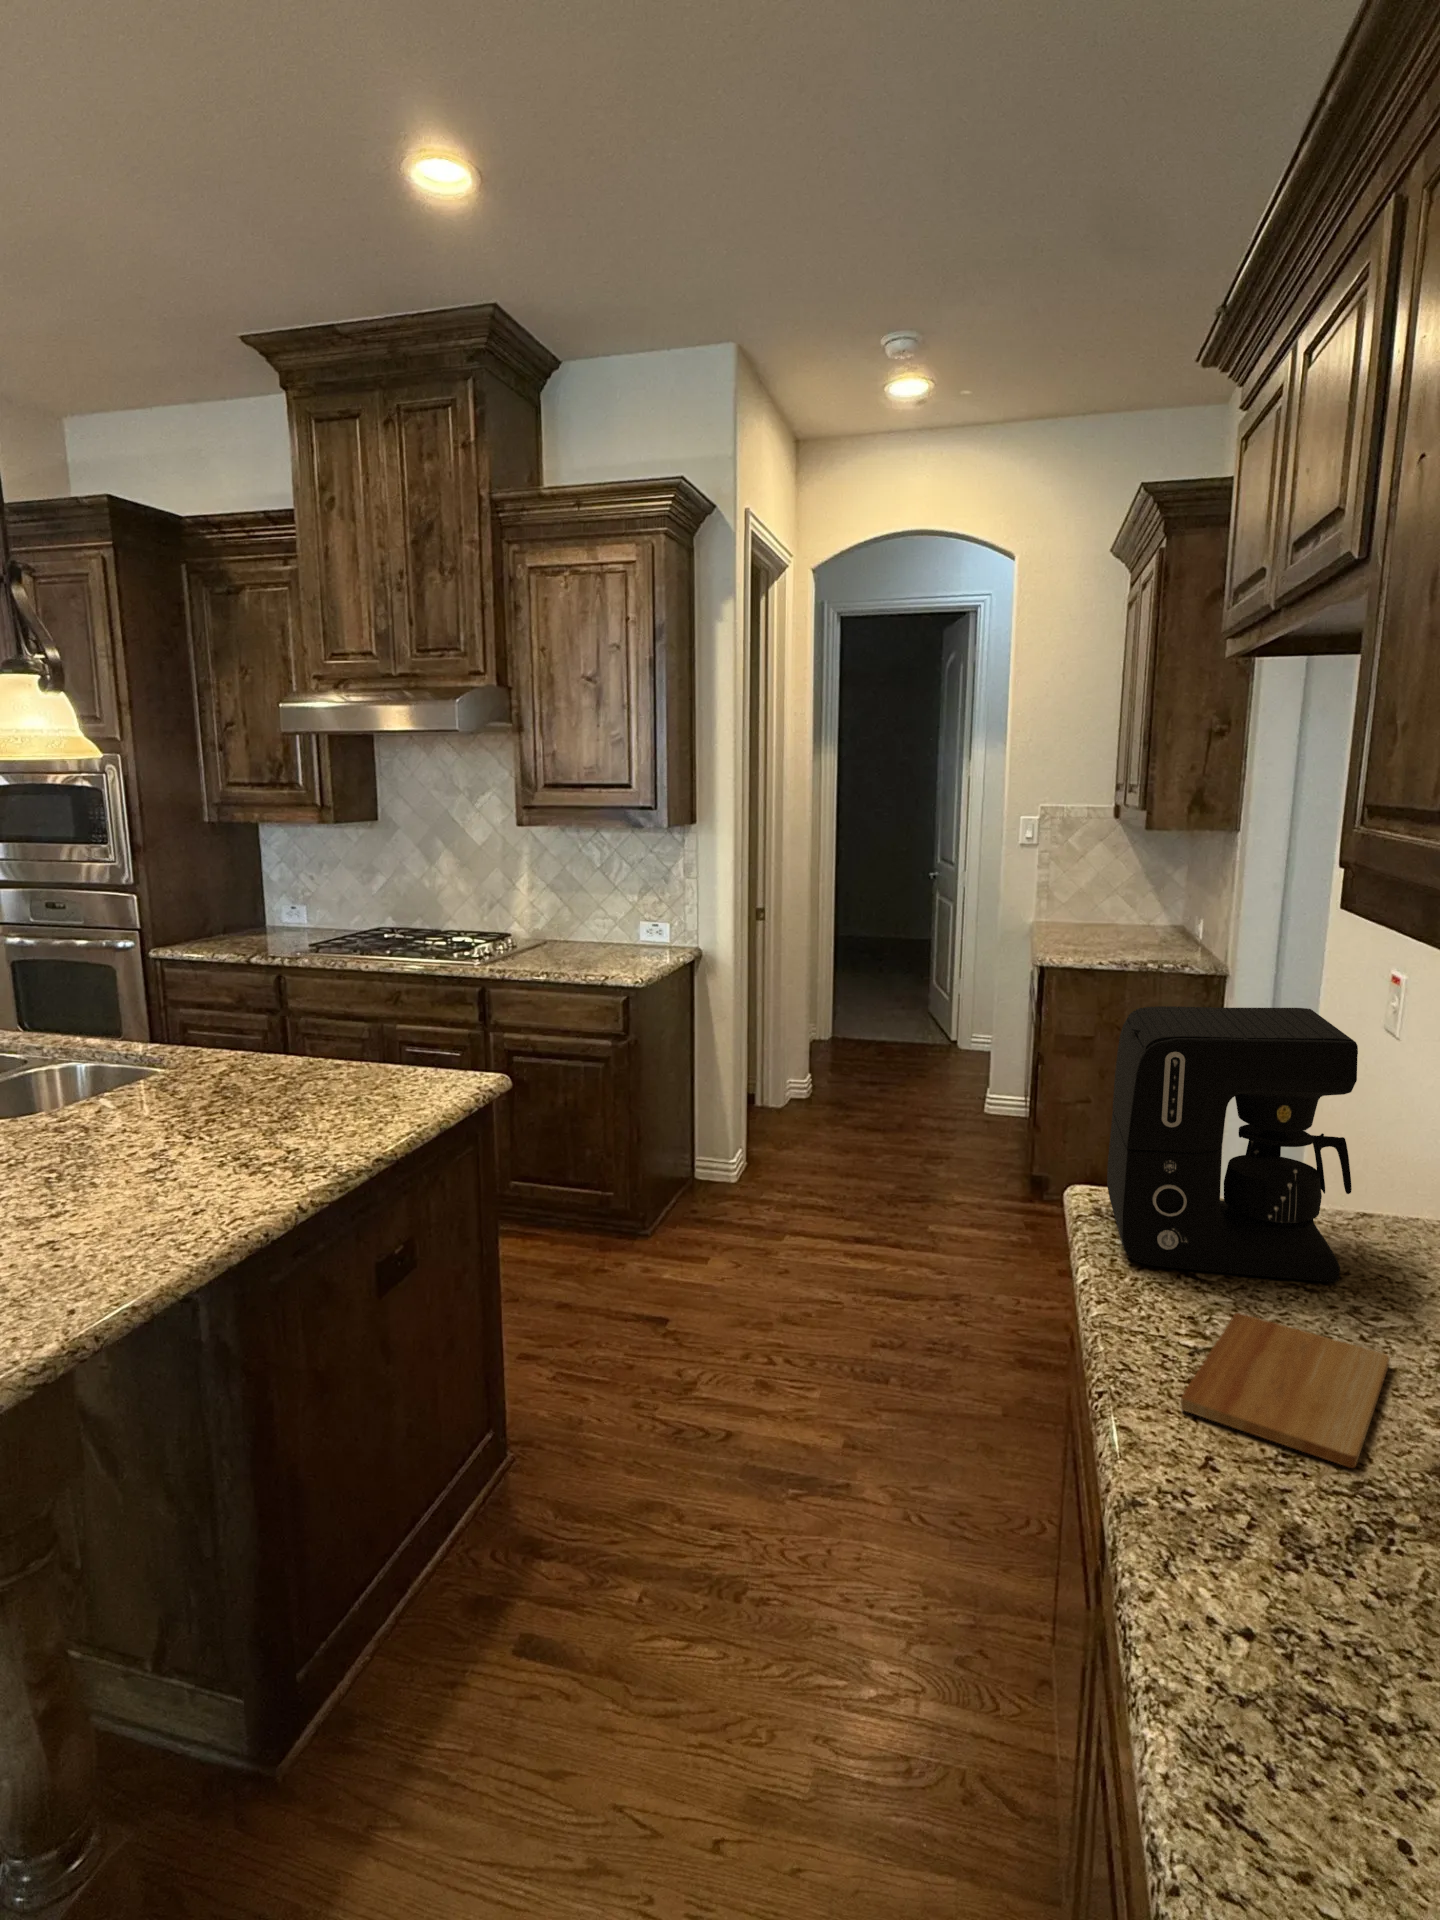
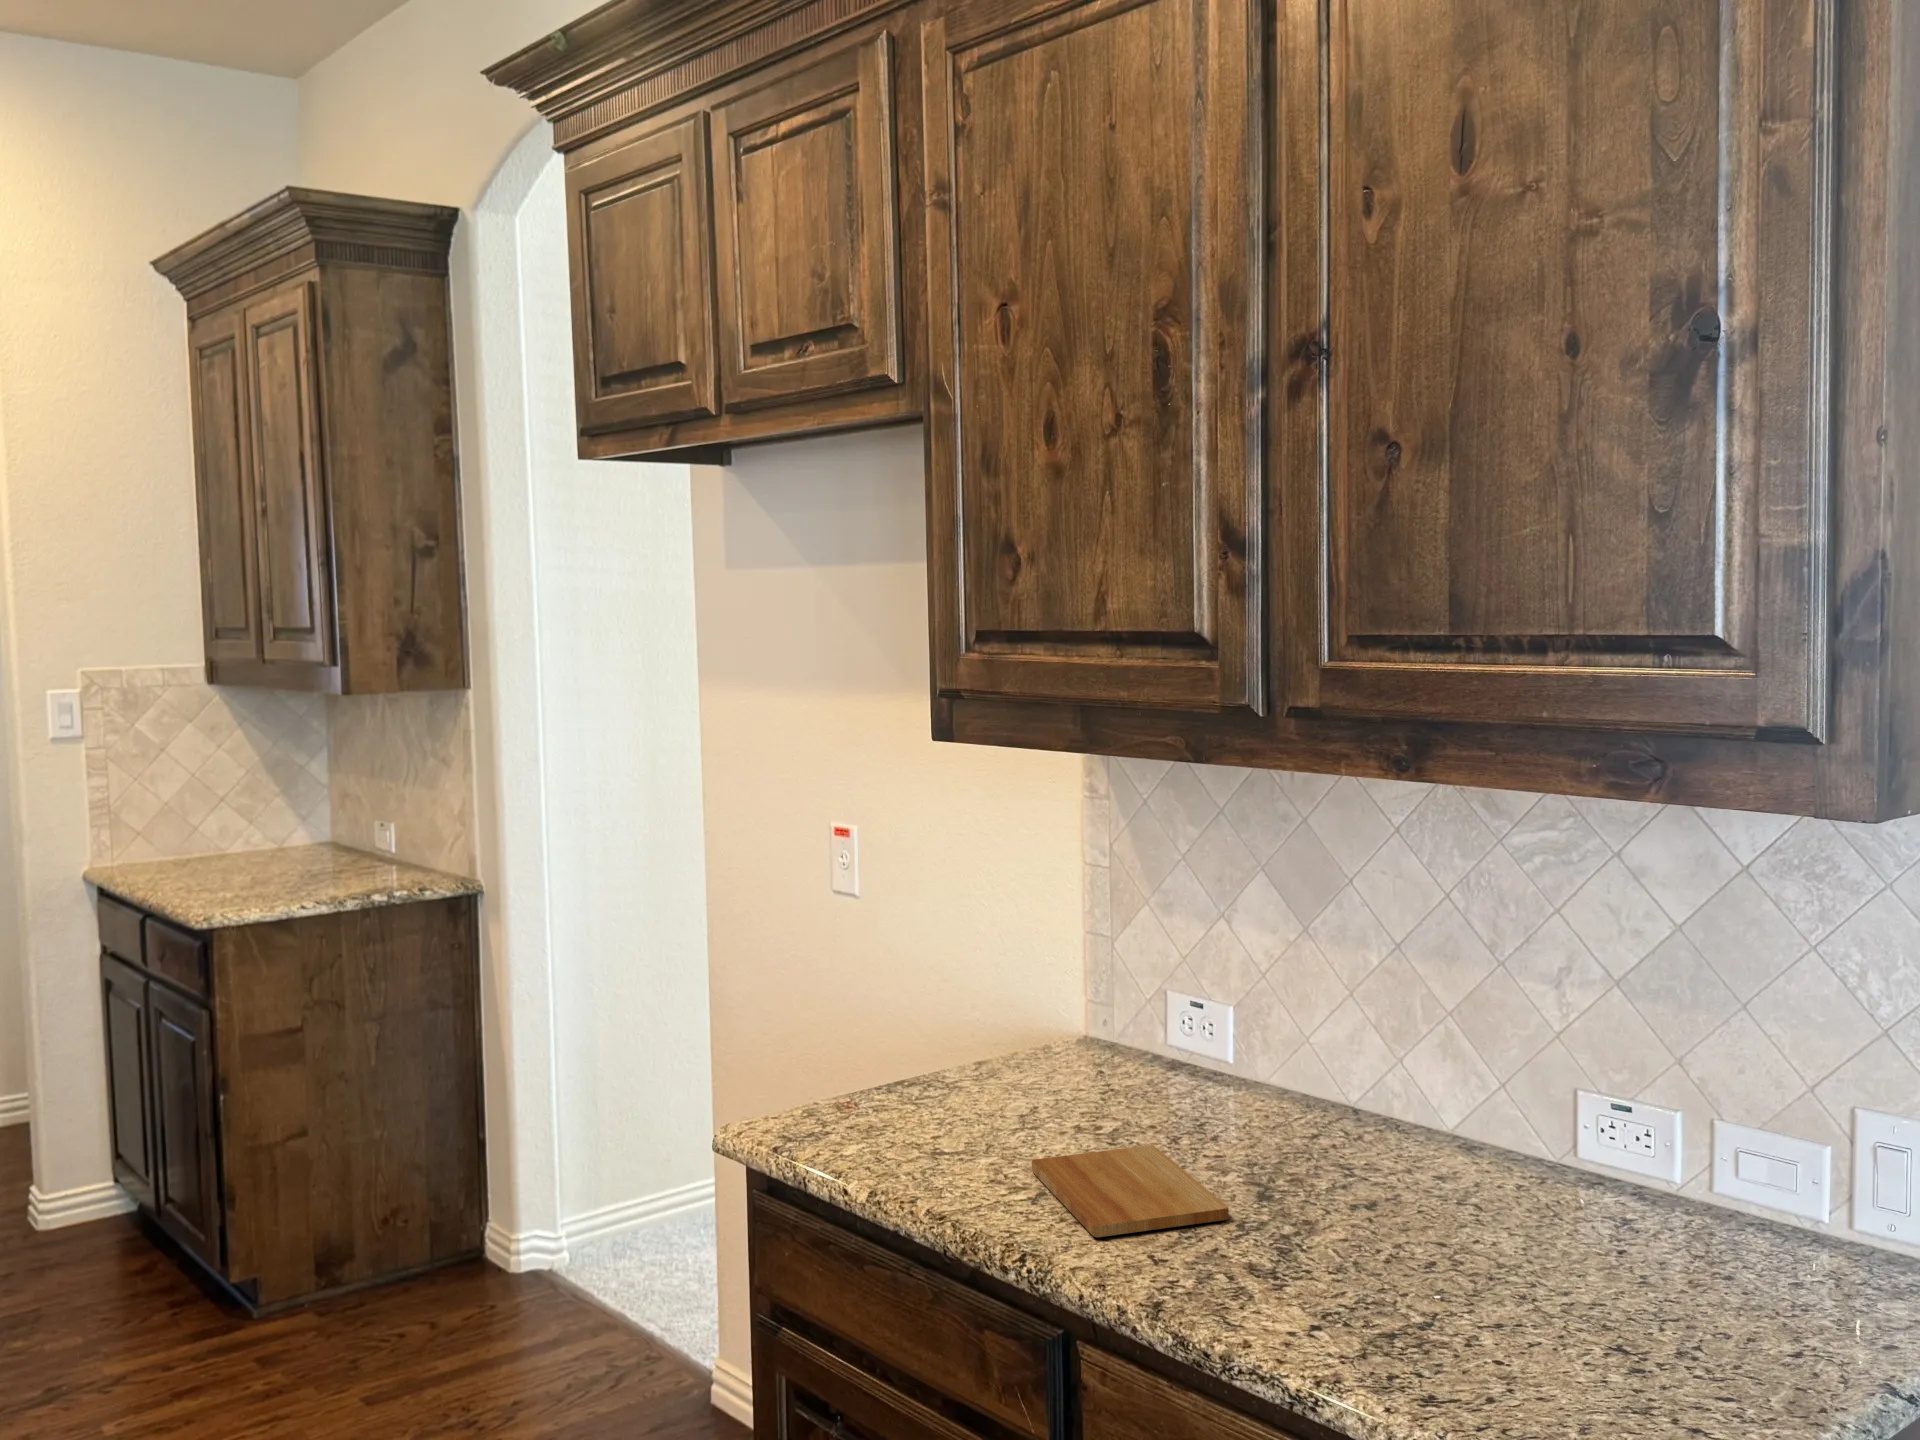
coffee maker: present [1107,1006,1358,1282] -> none [795,866,1048,1159]

